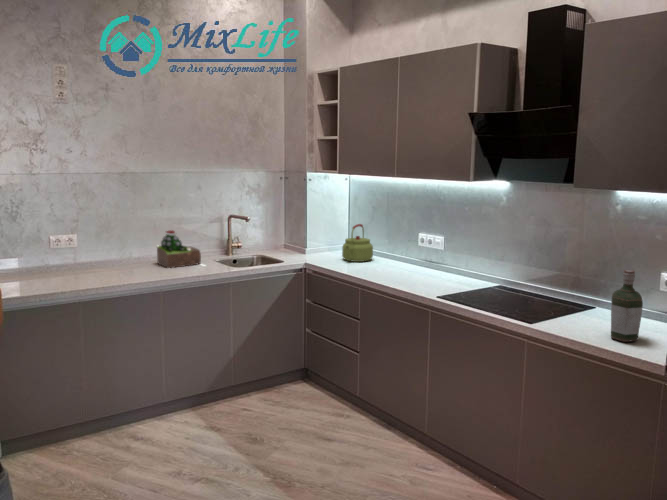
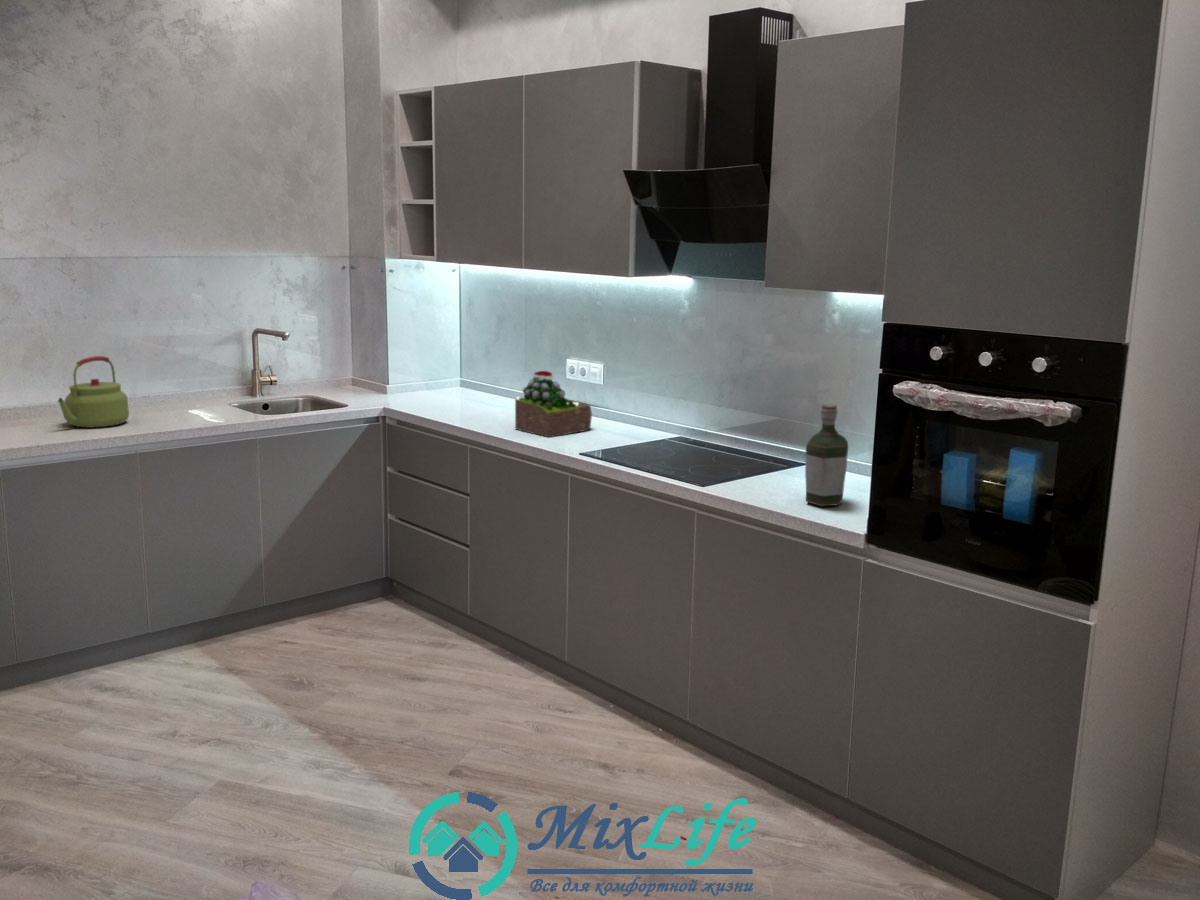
kettle: present [342,224,373,262] -> present [58,356,129,428]
succulent plant: present [157,231,201,268] -> present [515,371,592,437]

